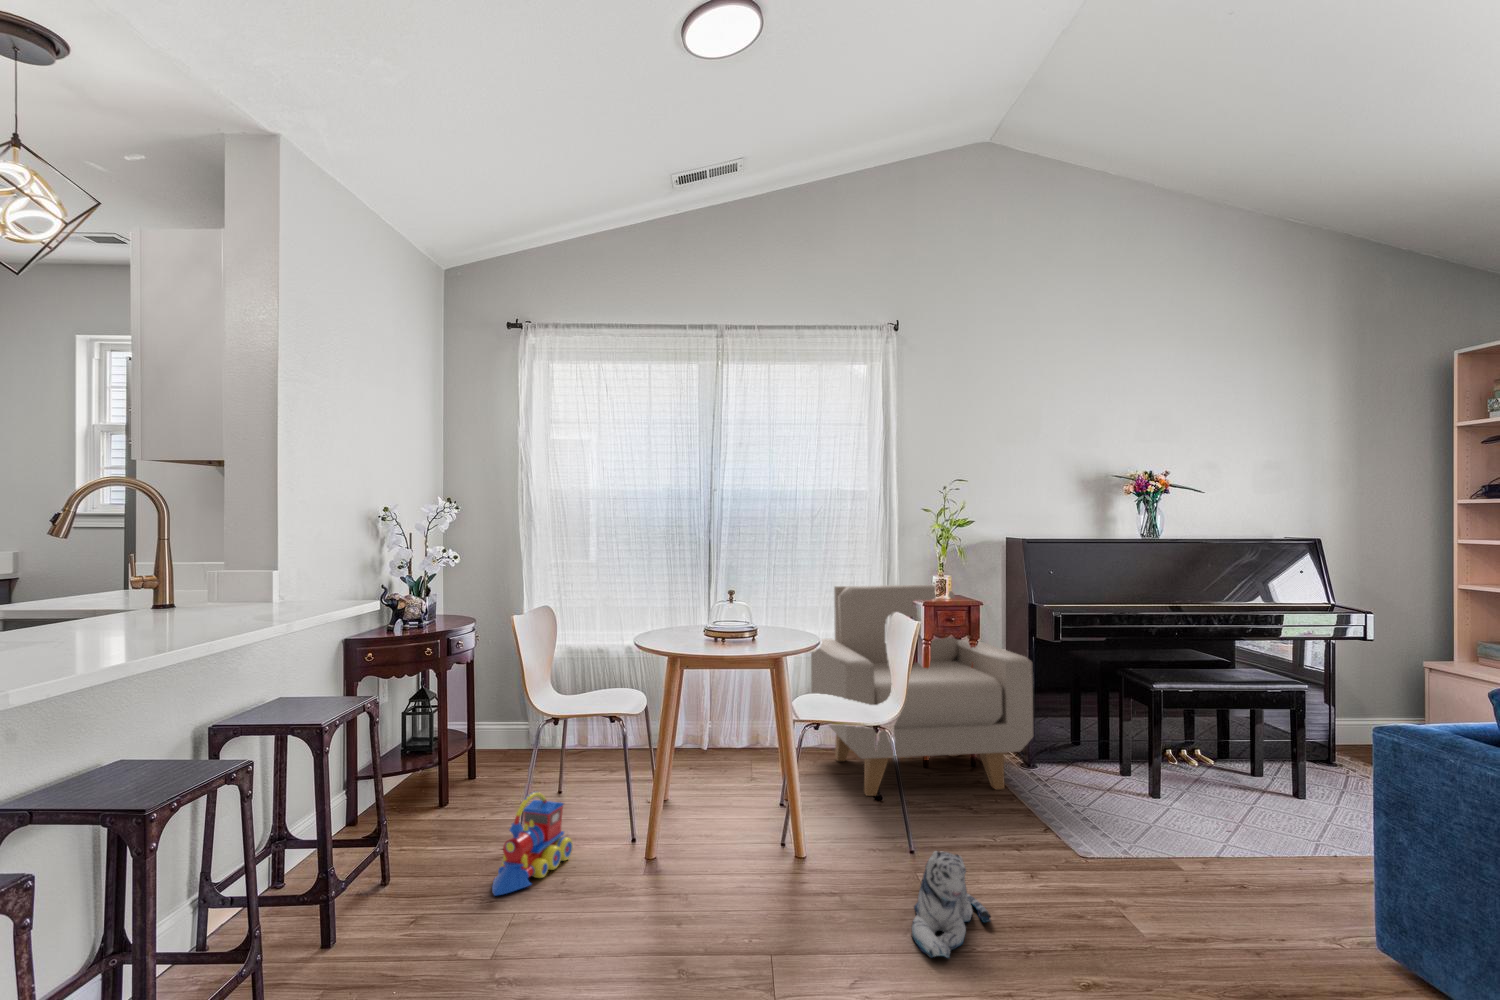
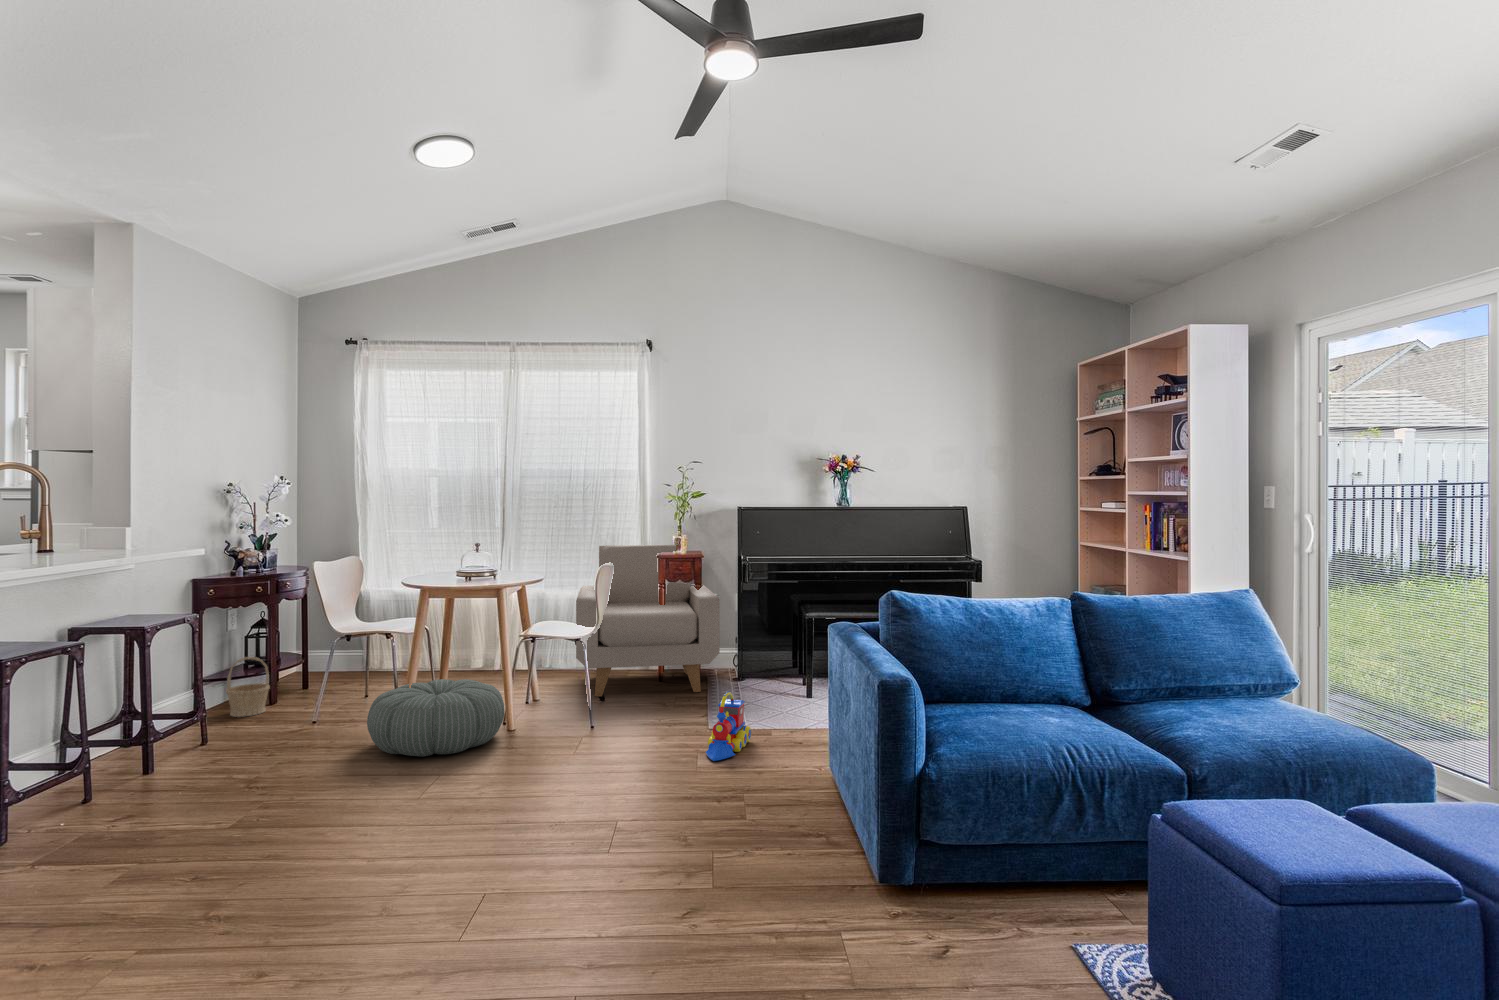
basket: none [386,744,442,829] -> present [226,657,270,717]
pouf: none [621,787,812,921] -> present [367,679,504,757]
toy train: present [492,792,573,896] -> present [706,691,751,761]
plush toy: present [911,851,990,958] -> none [541,709,606,771]

